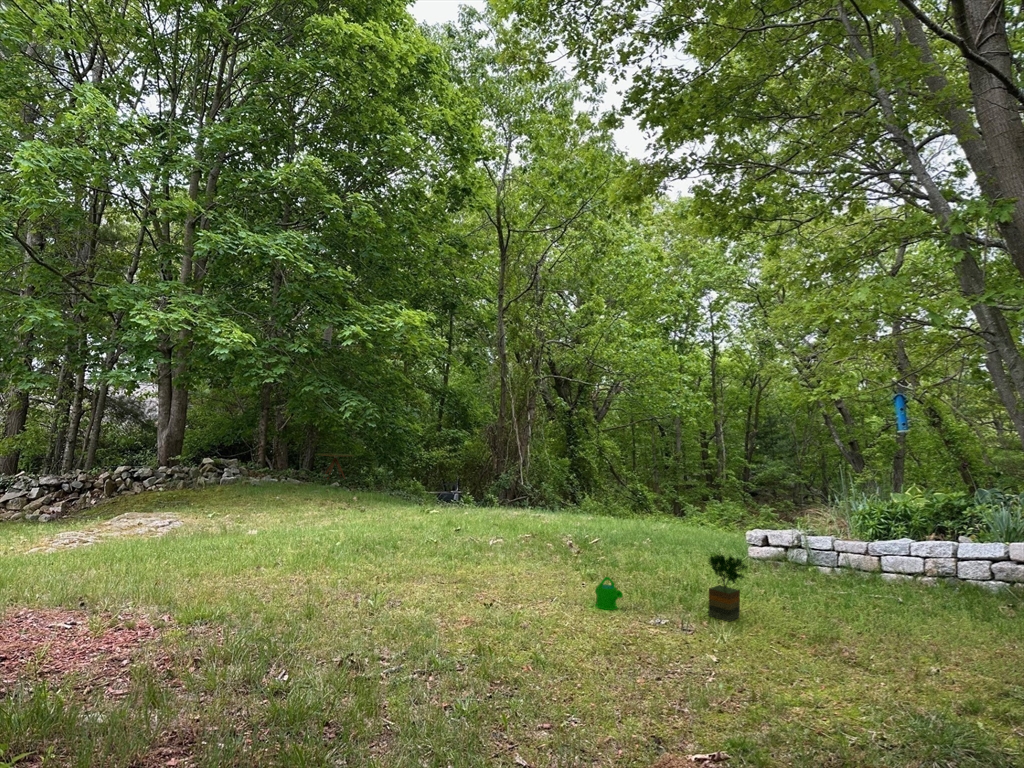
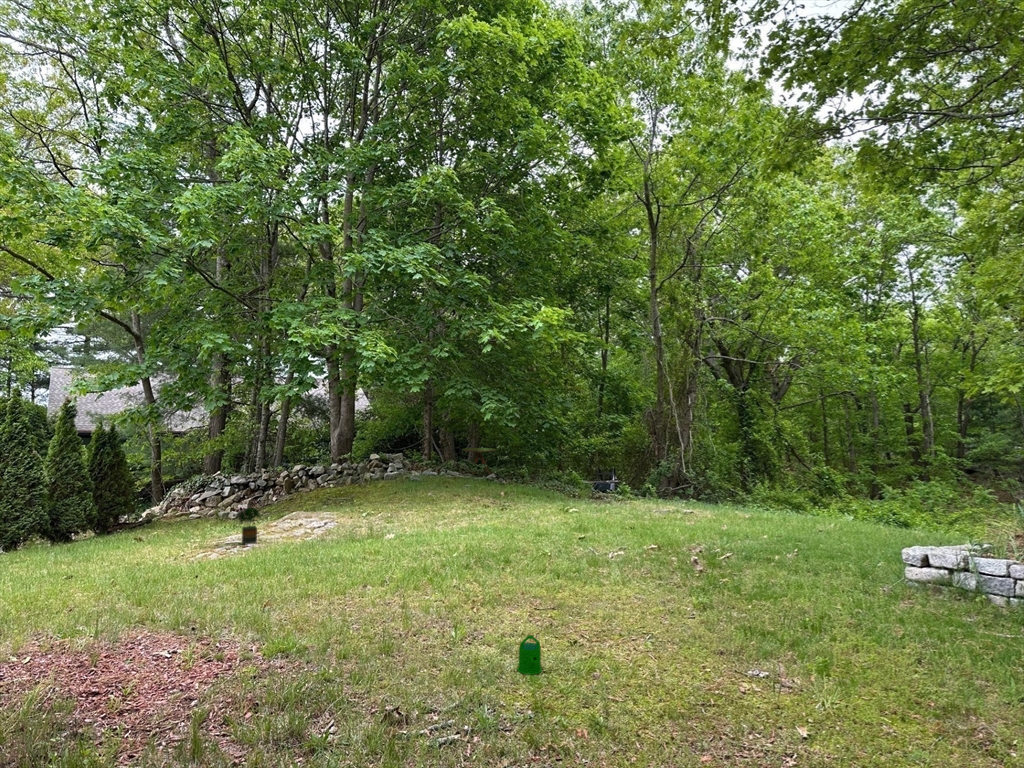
potted tree: present [708,555,747,621] -> present [237,508,261,544]
watering can: present [595,577,623,610] -> present [517,635,542,675]

